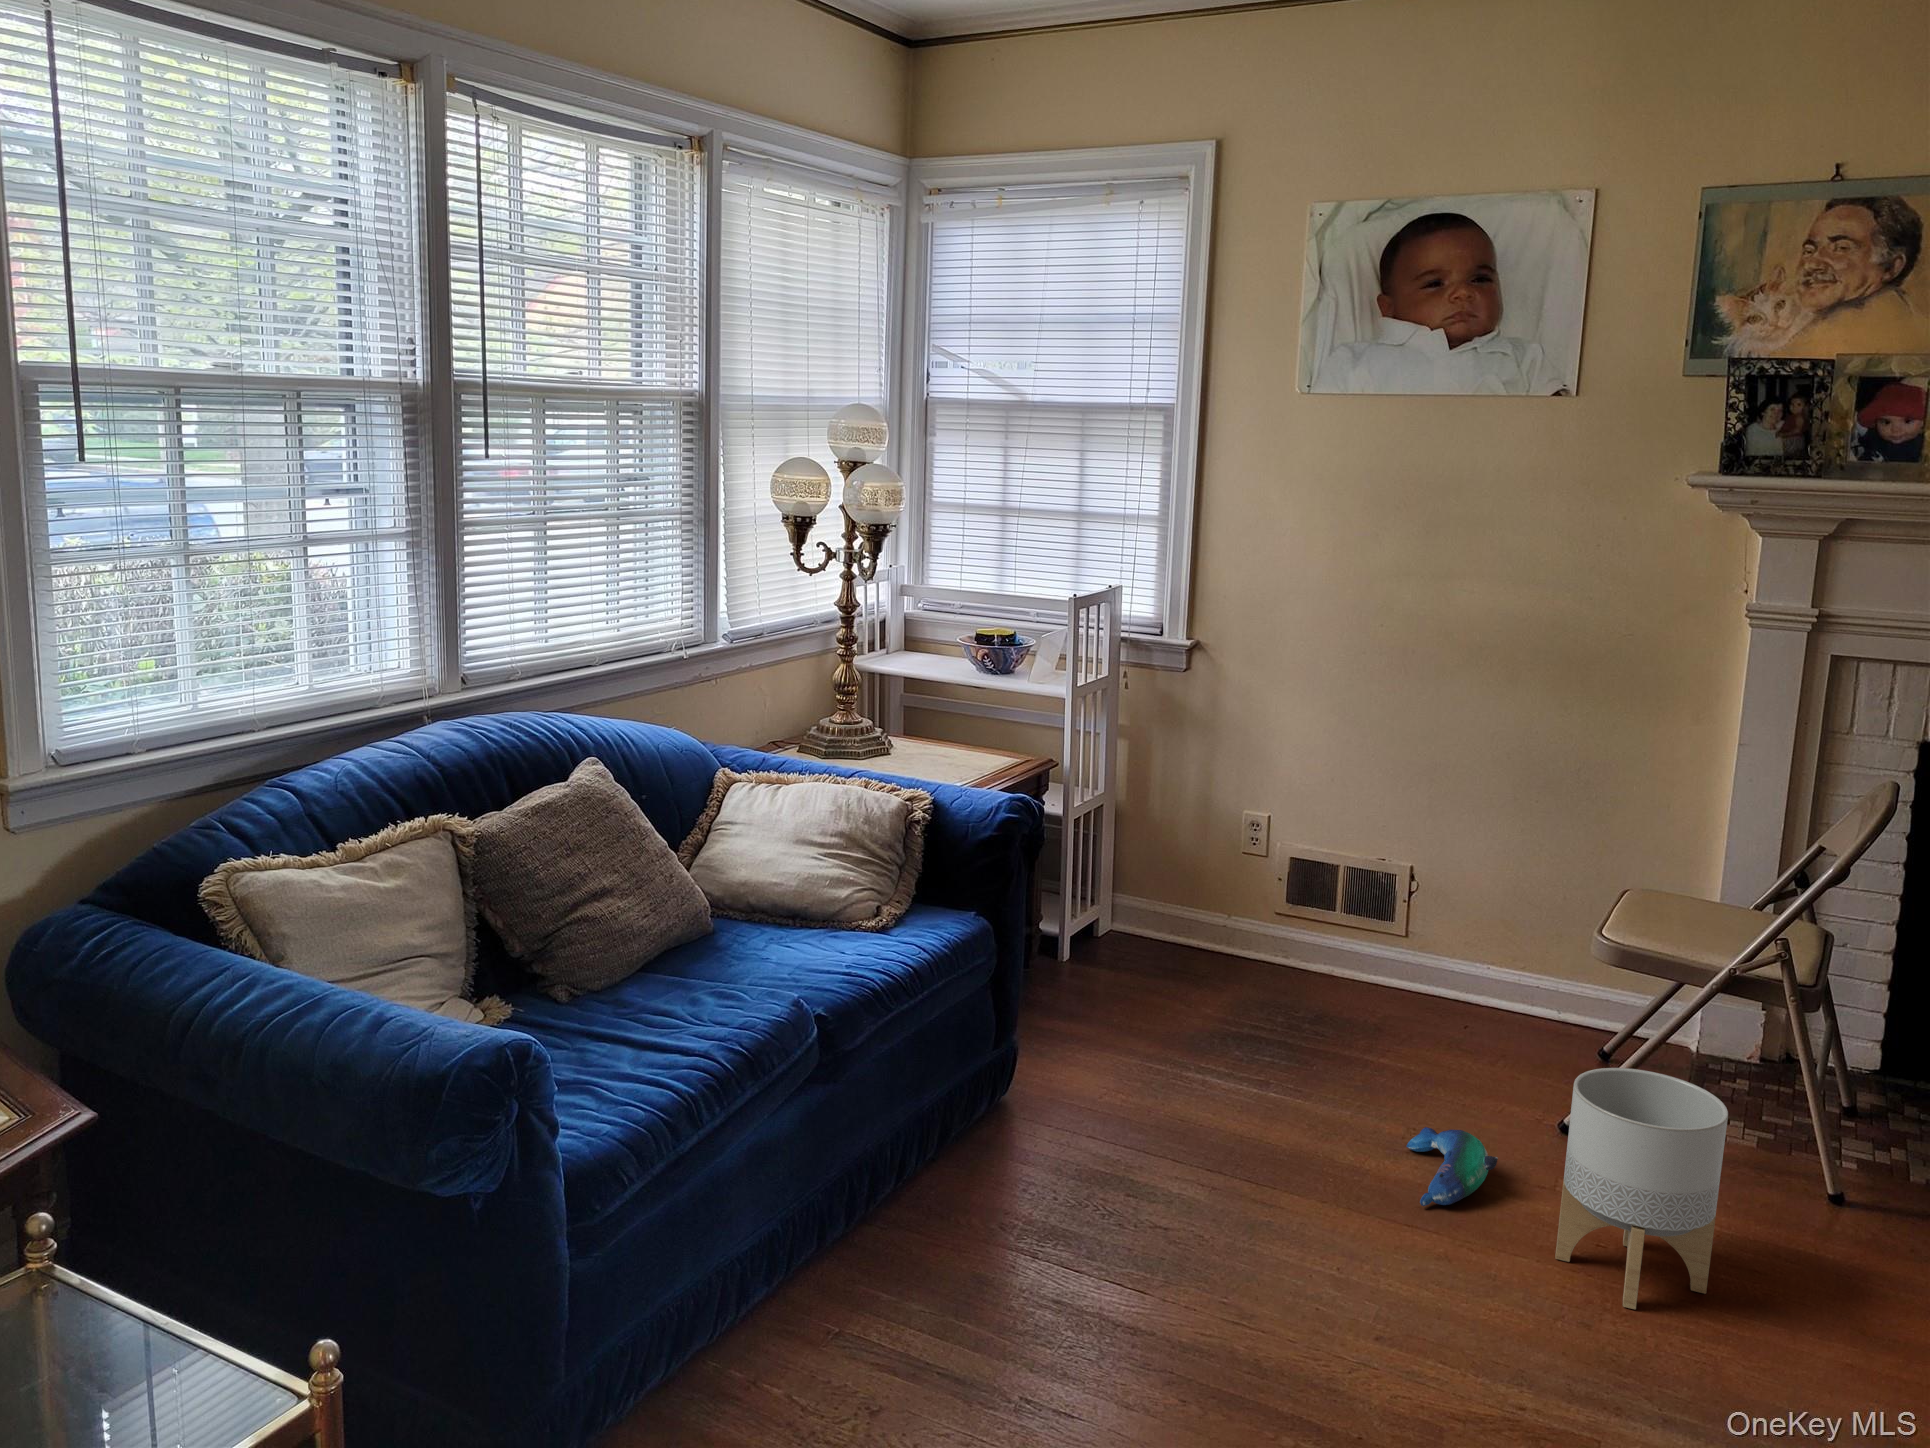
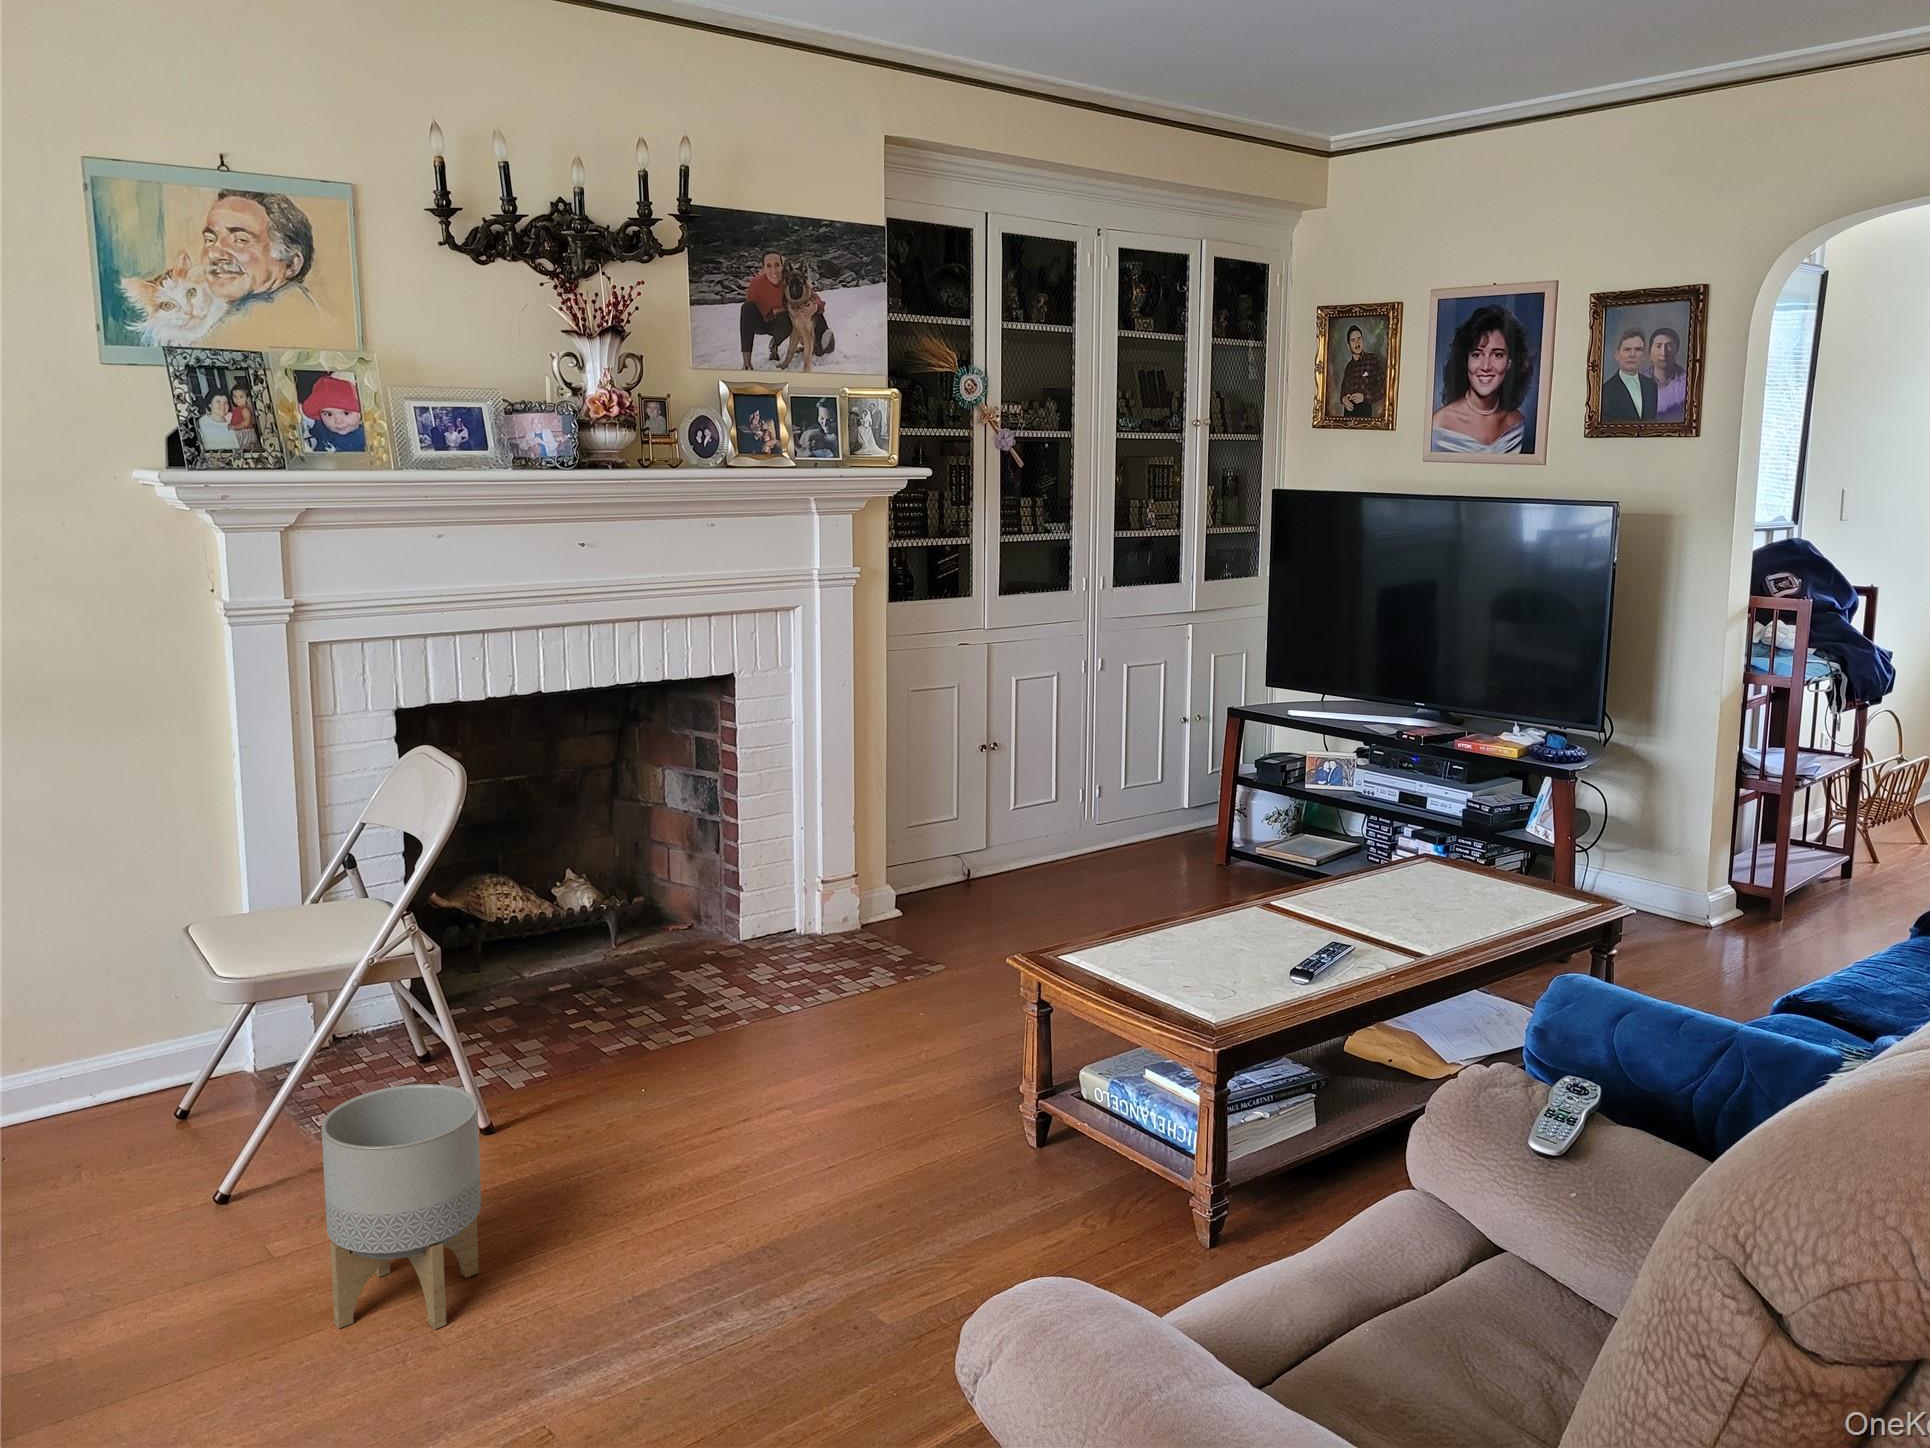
plush toy: present [1406,1127,1498,1206] -> none [78,1259,219,1368]

